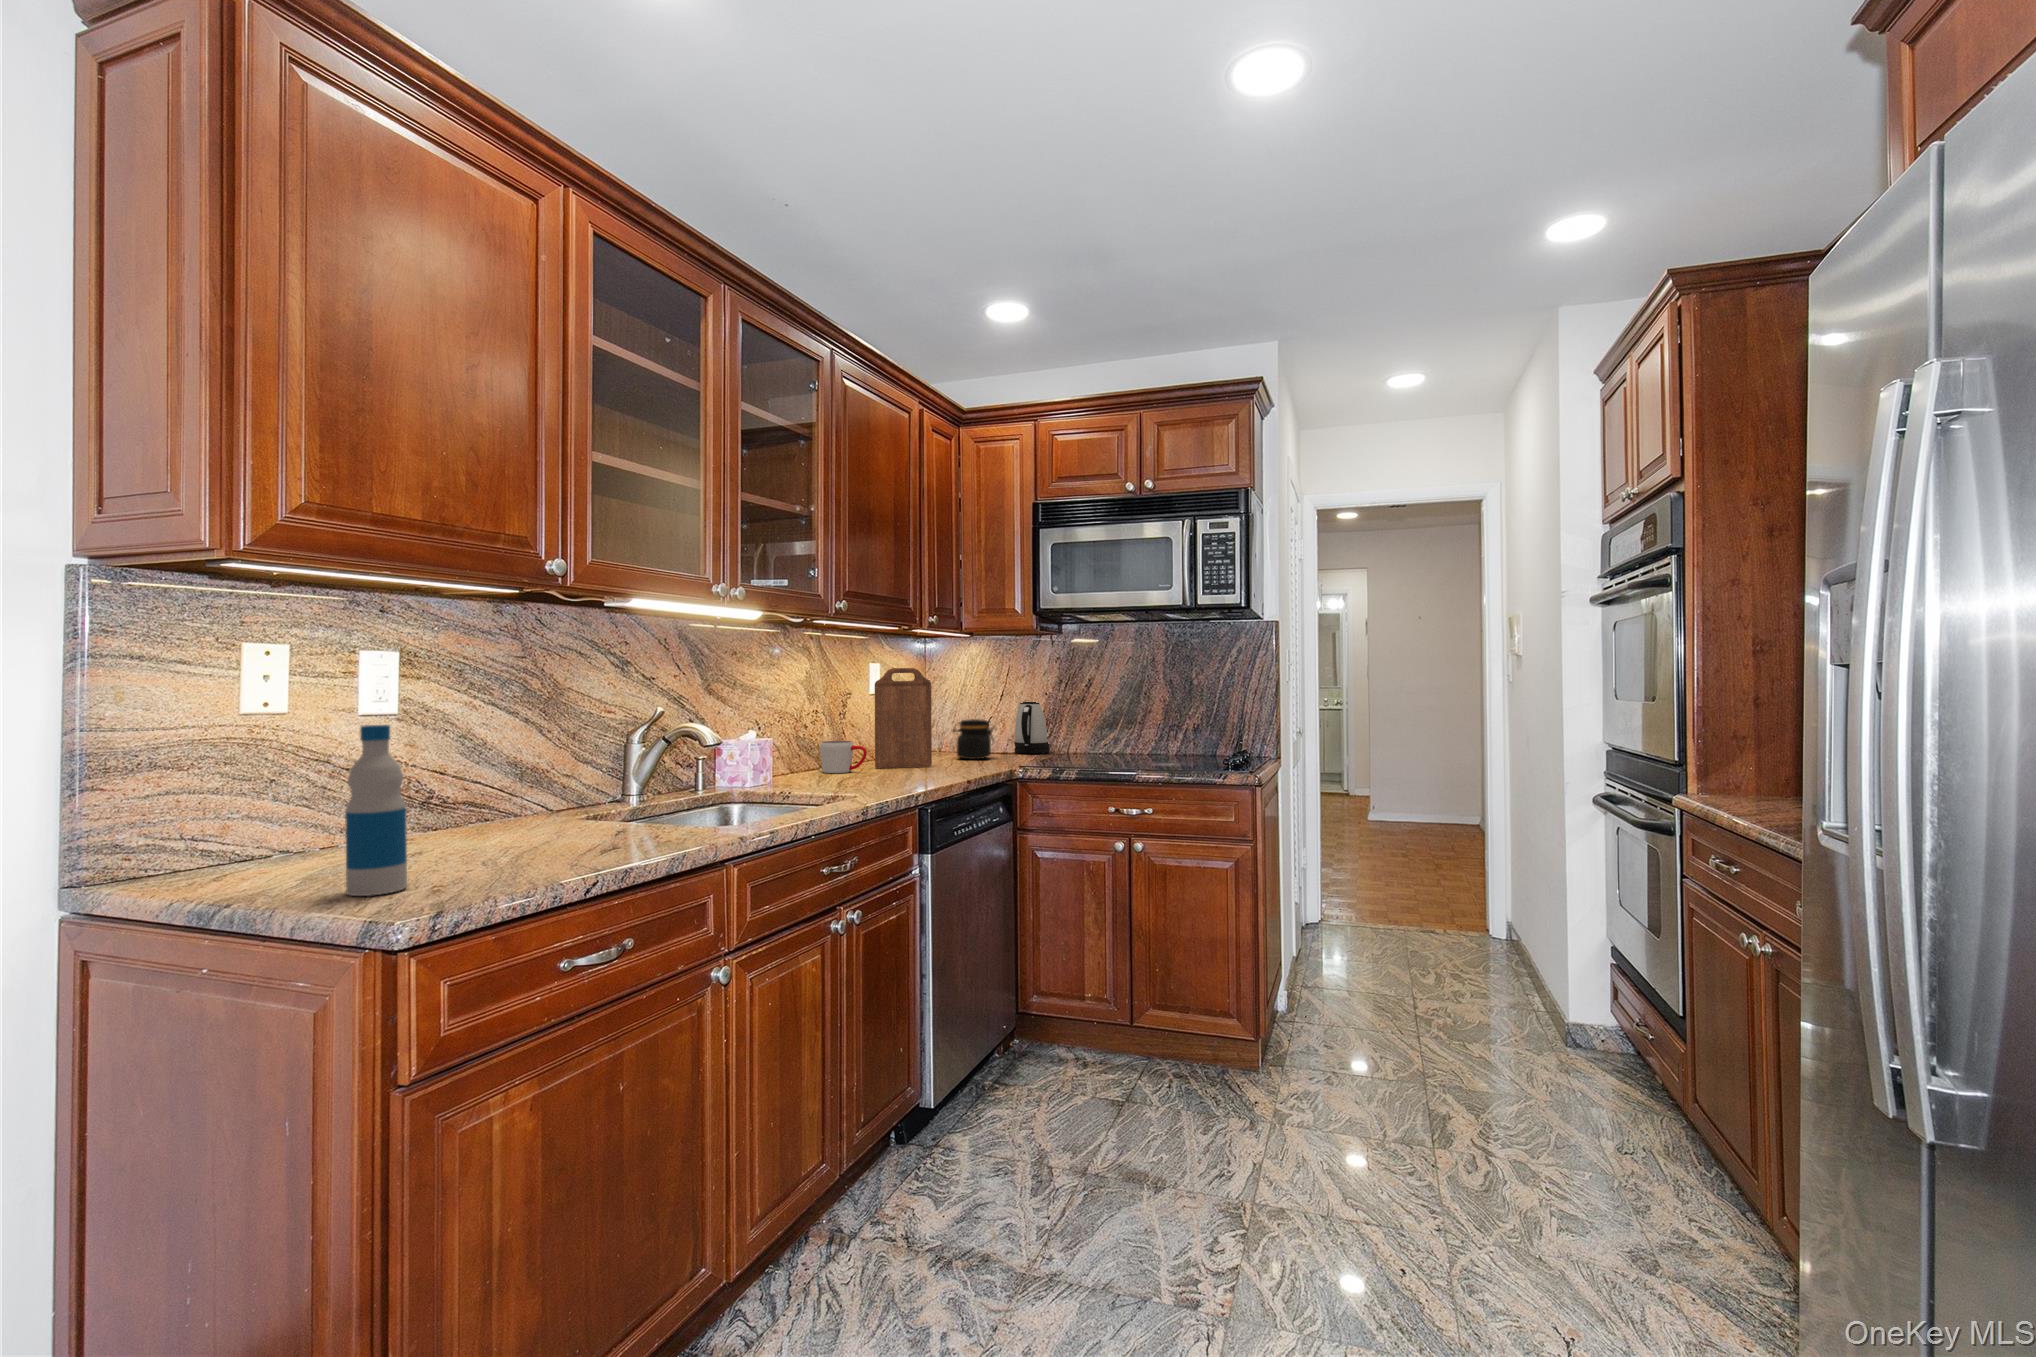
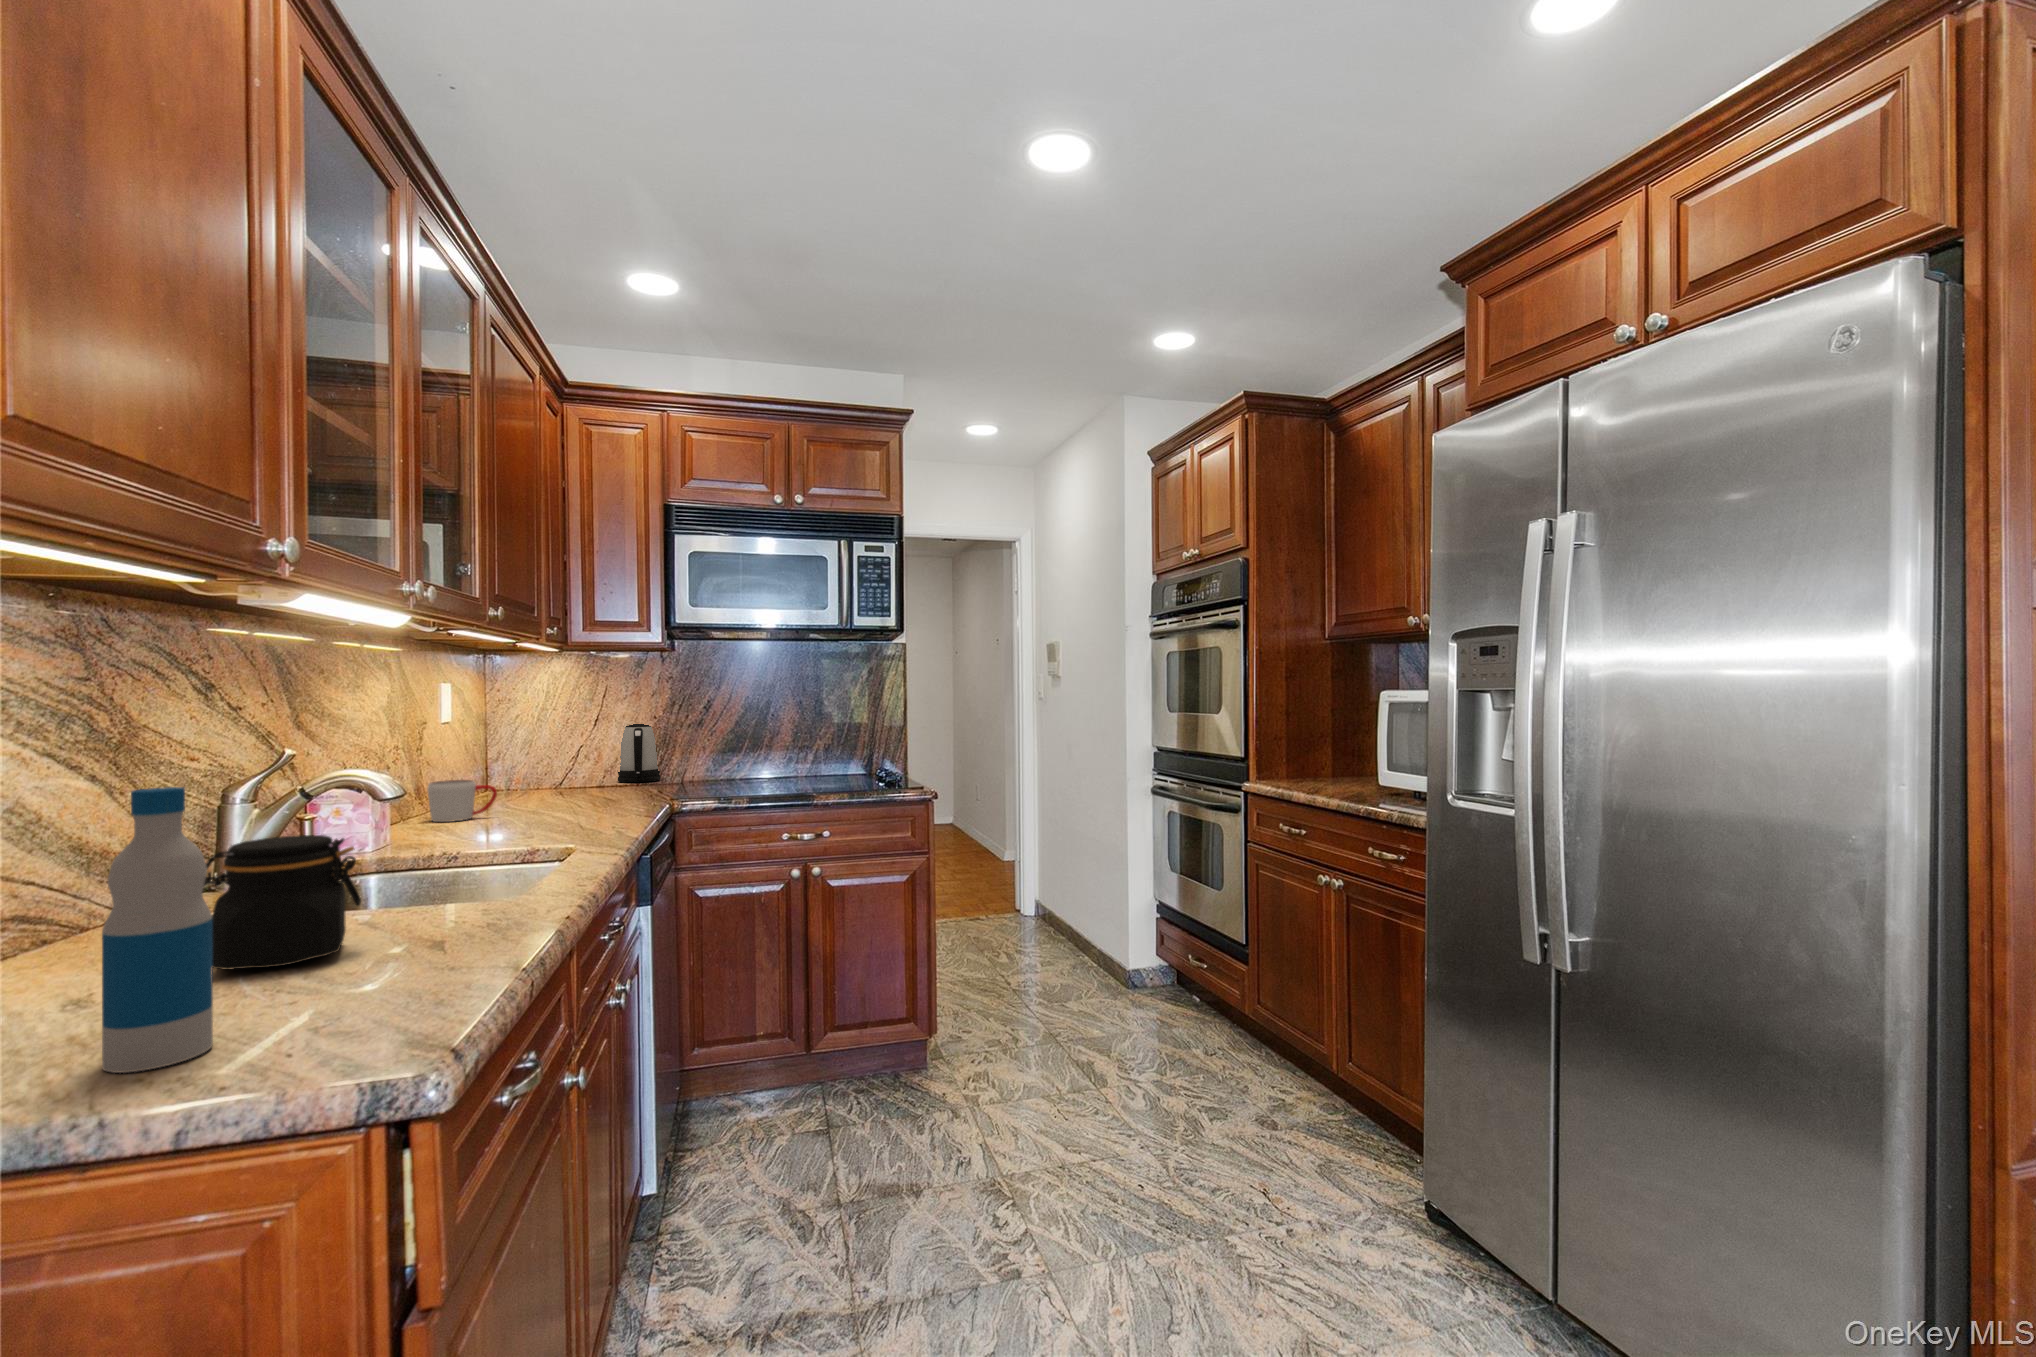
cutting board: present [875,668,932,769] -> none [493,688,563,812]
jar: present [953,719,994,759] -> present [203,835,361,970]

